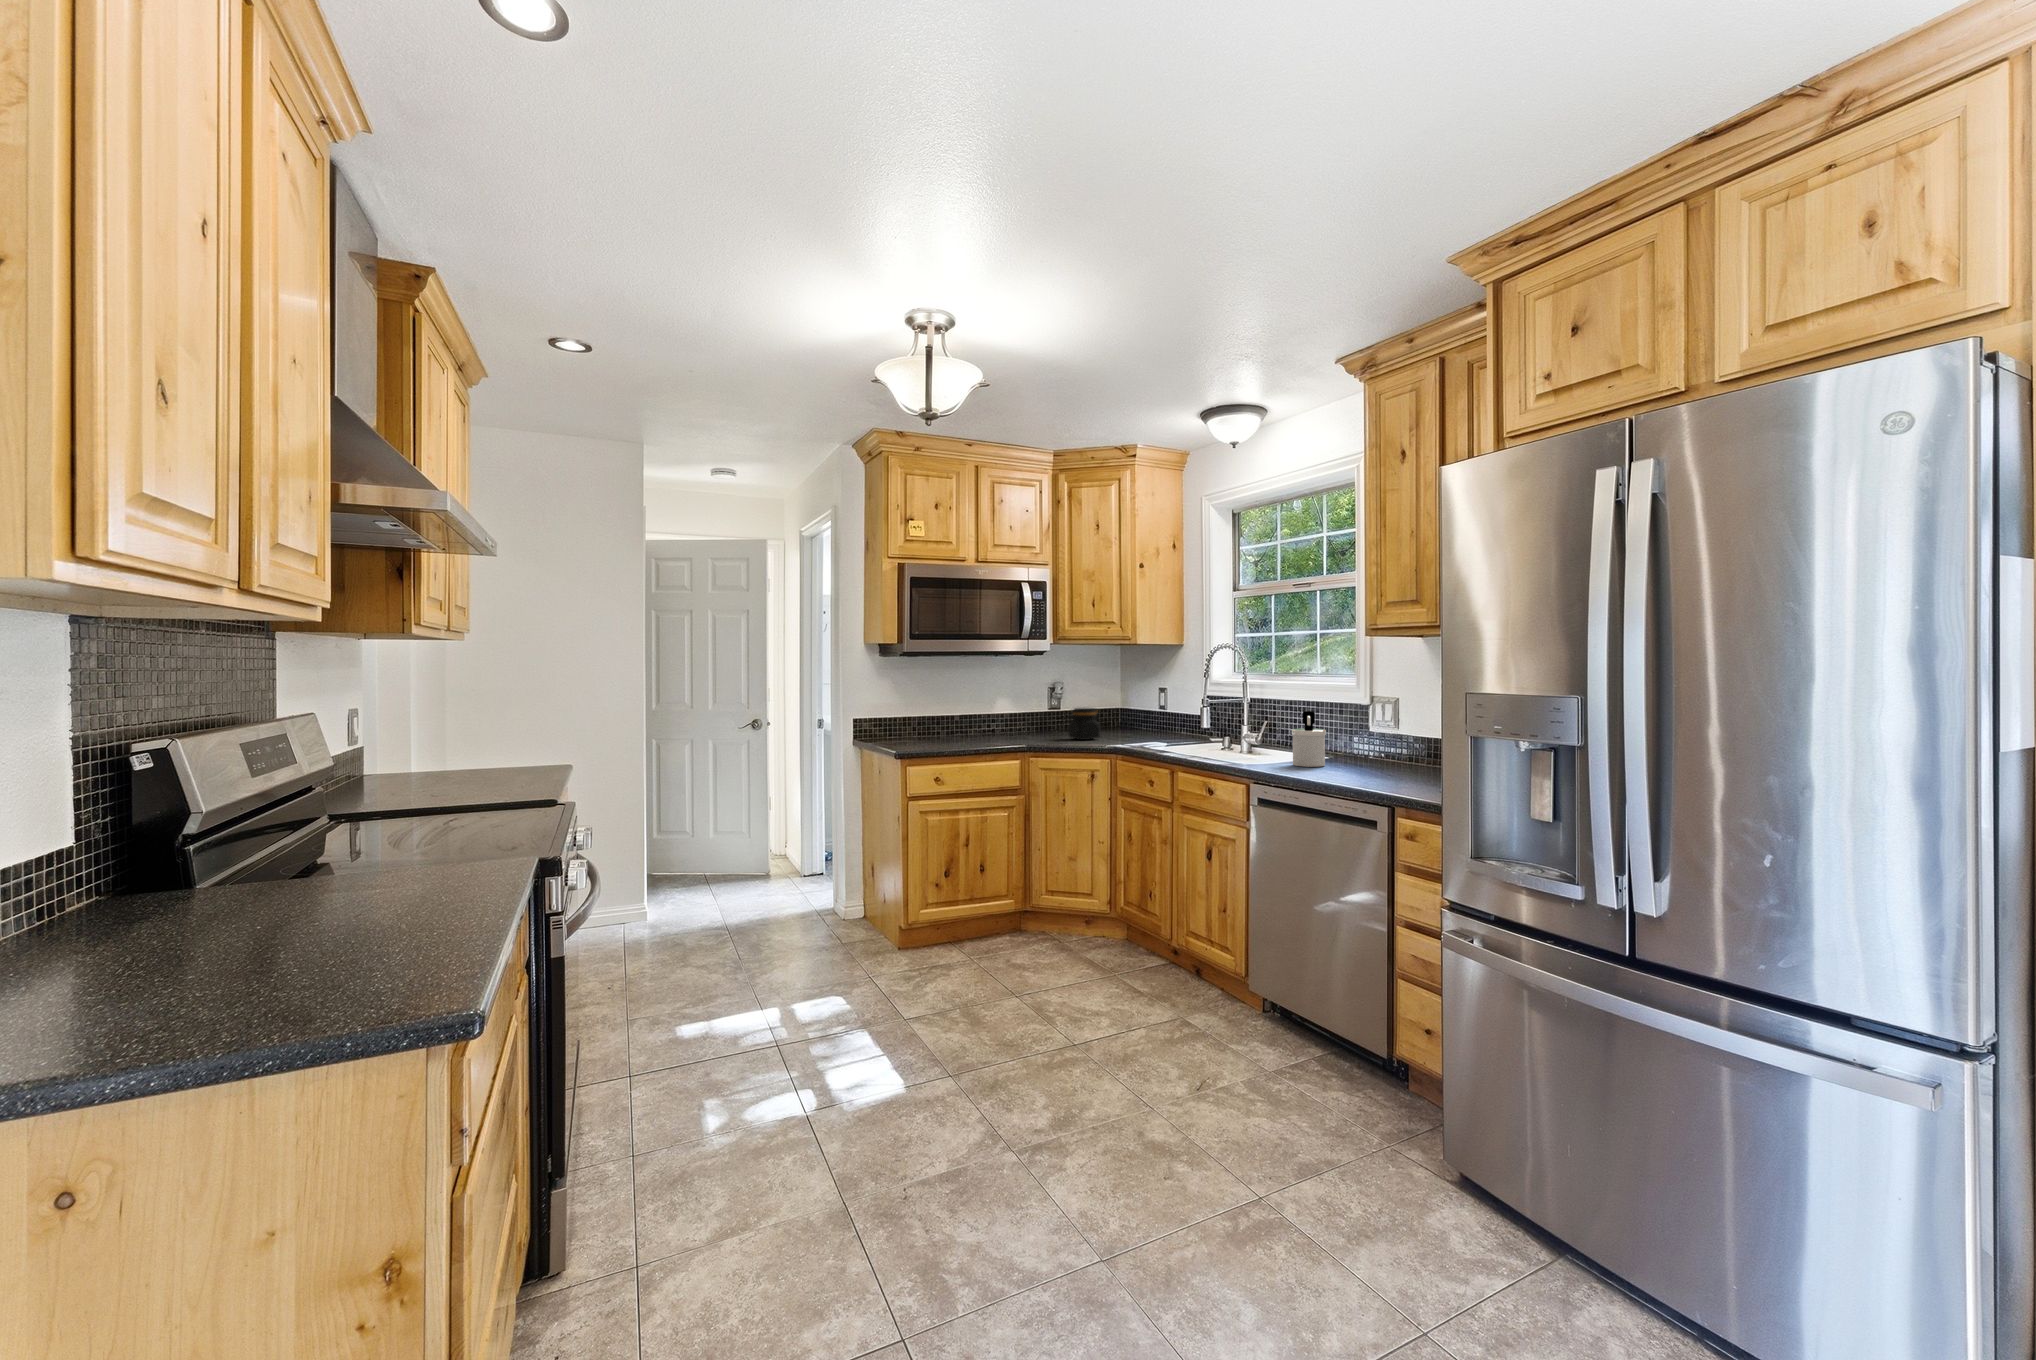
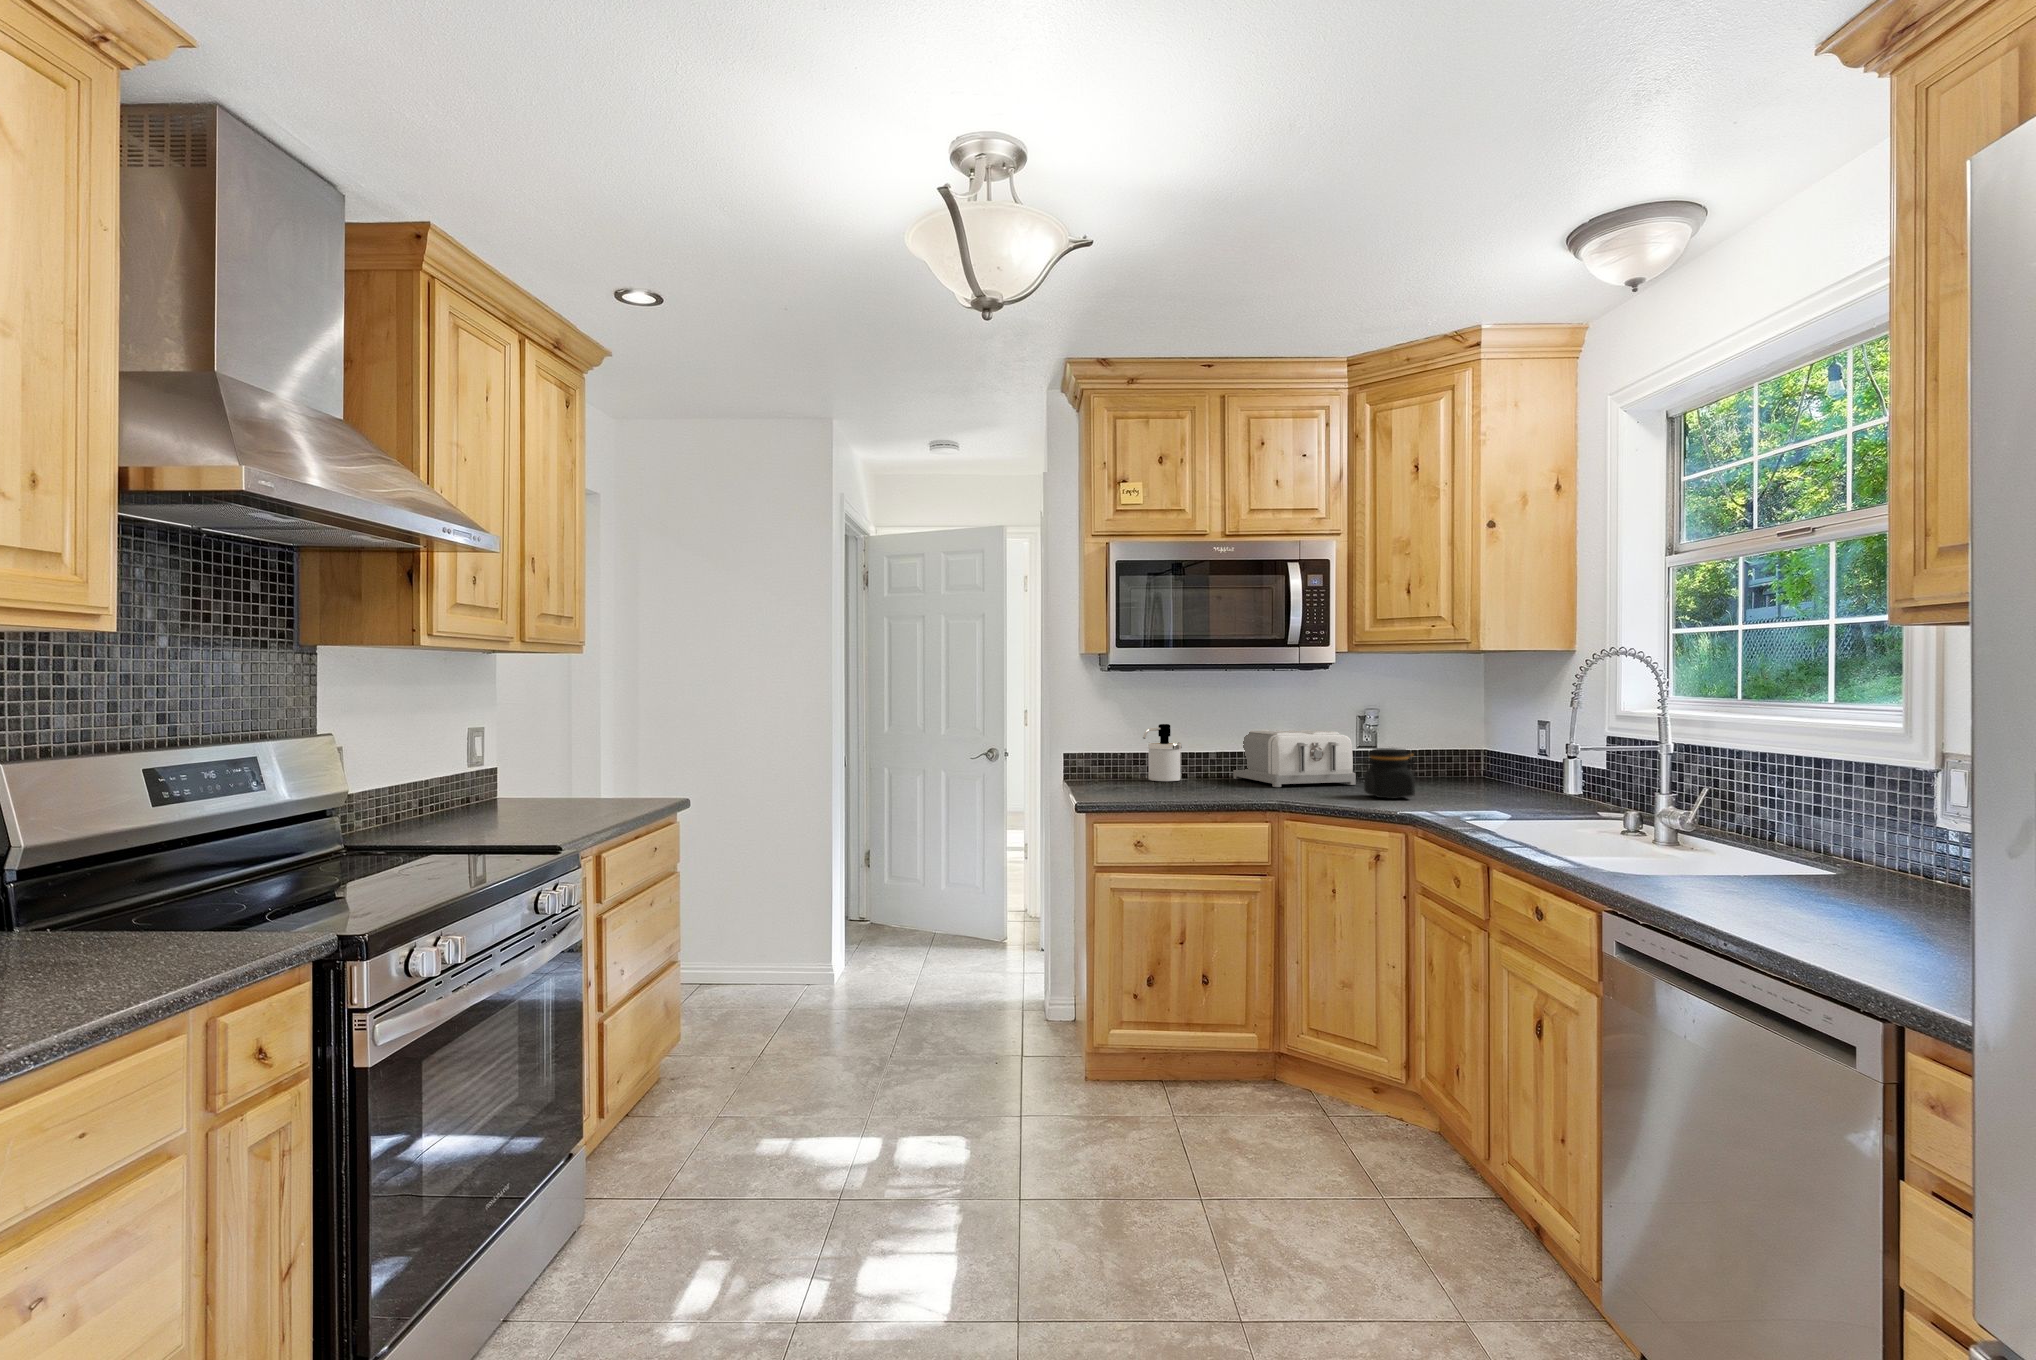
toaster: none [970,698,1053,737] -> present [1233,730,1355,787]
soap dispenser: present [1292,711,1326,767] -> present [1143,724,1182,781]

